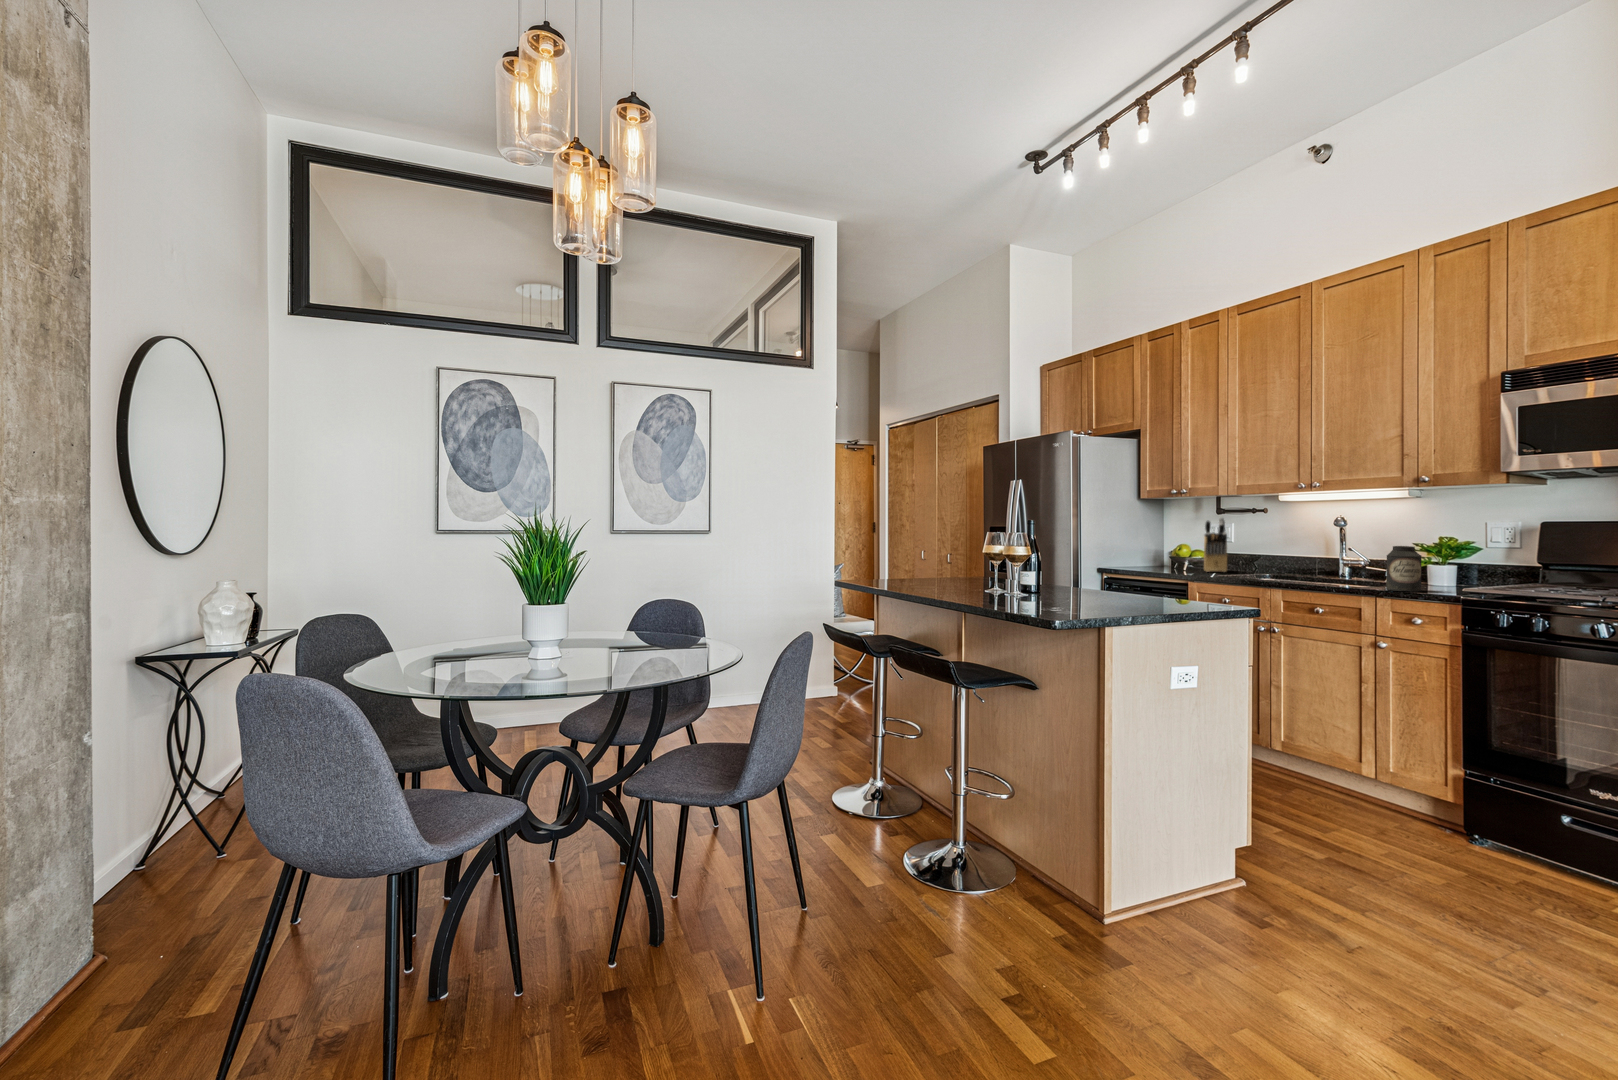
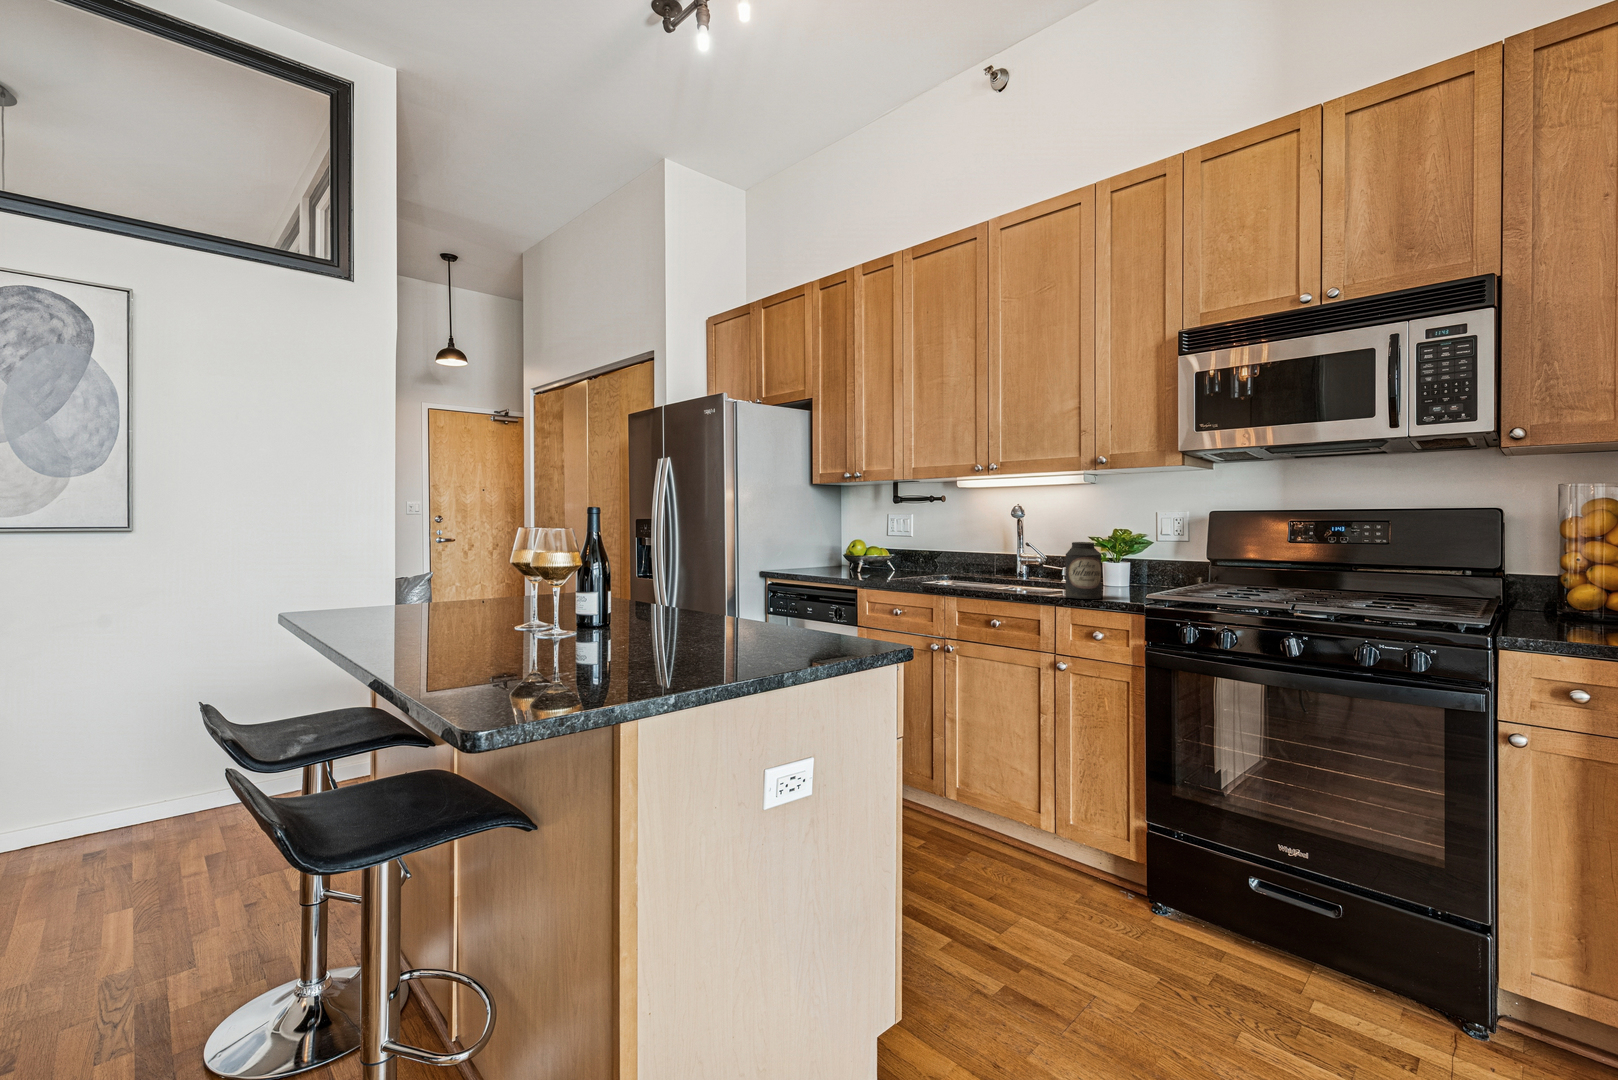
knife block: present [1204,517,1227,572] -> none [880,507,904,573]

